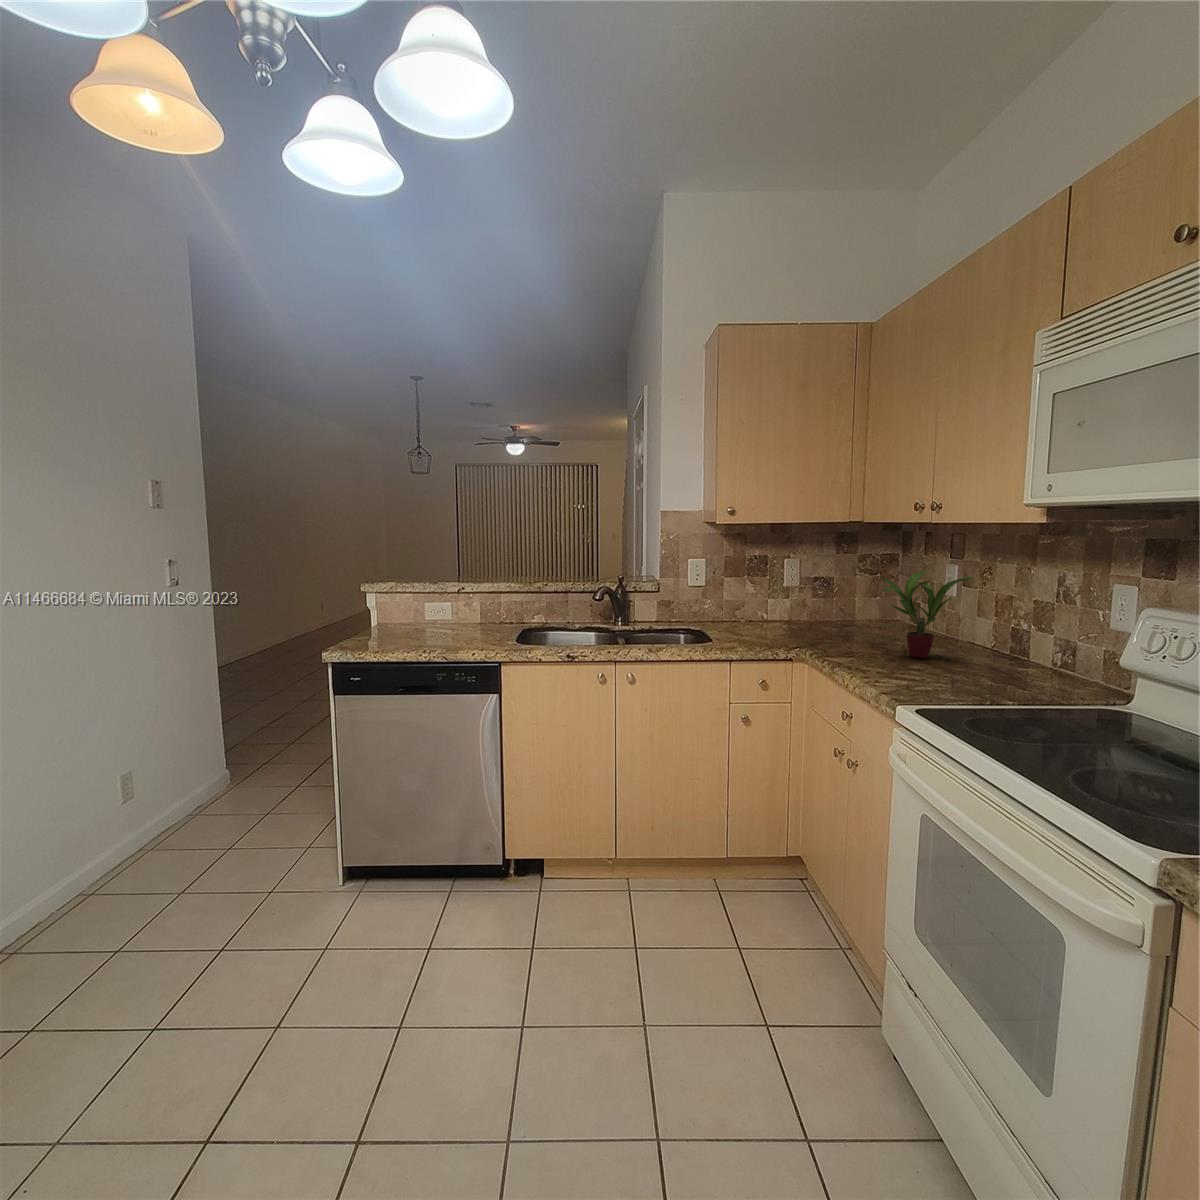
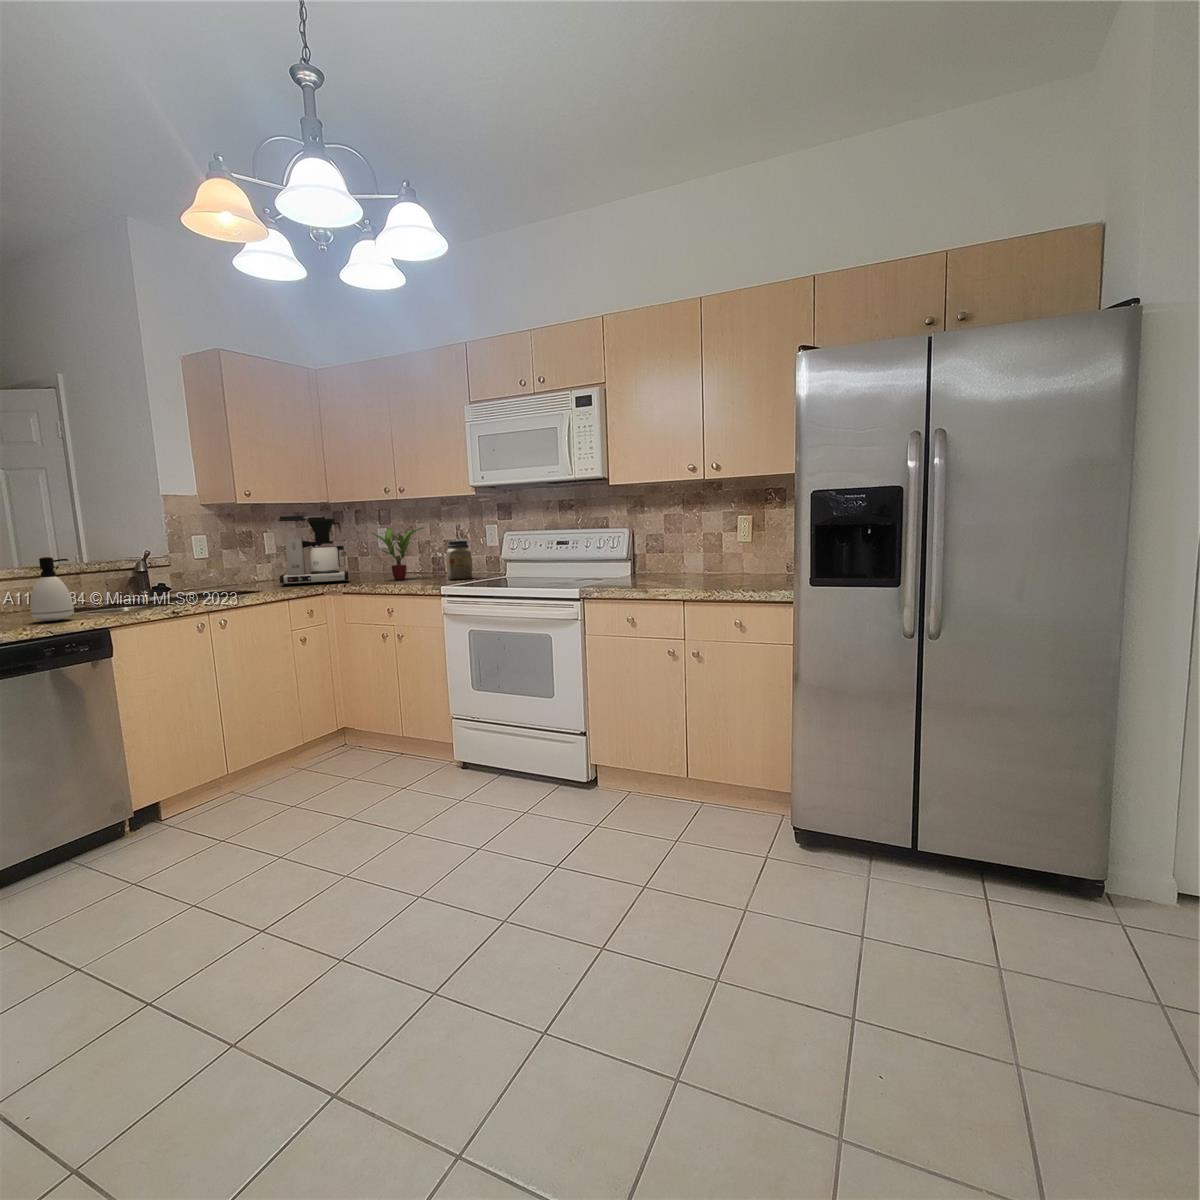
coffee maker: none [760,544,861,643] -> present [279,516,349,586]
soap dispenser: none [455,584,488,645] -> present [30,557,74,621]
jar: none [987,611,1048,691] -> present [446,540,472,580]

